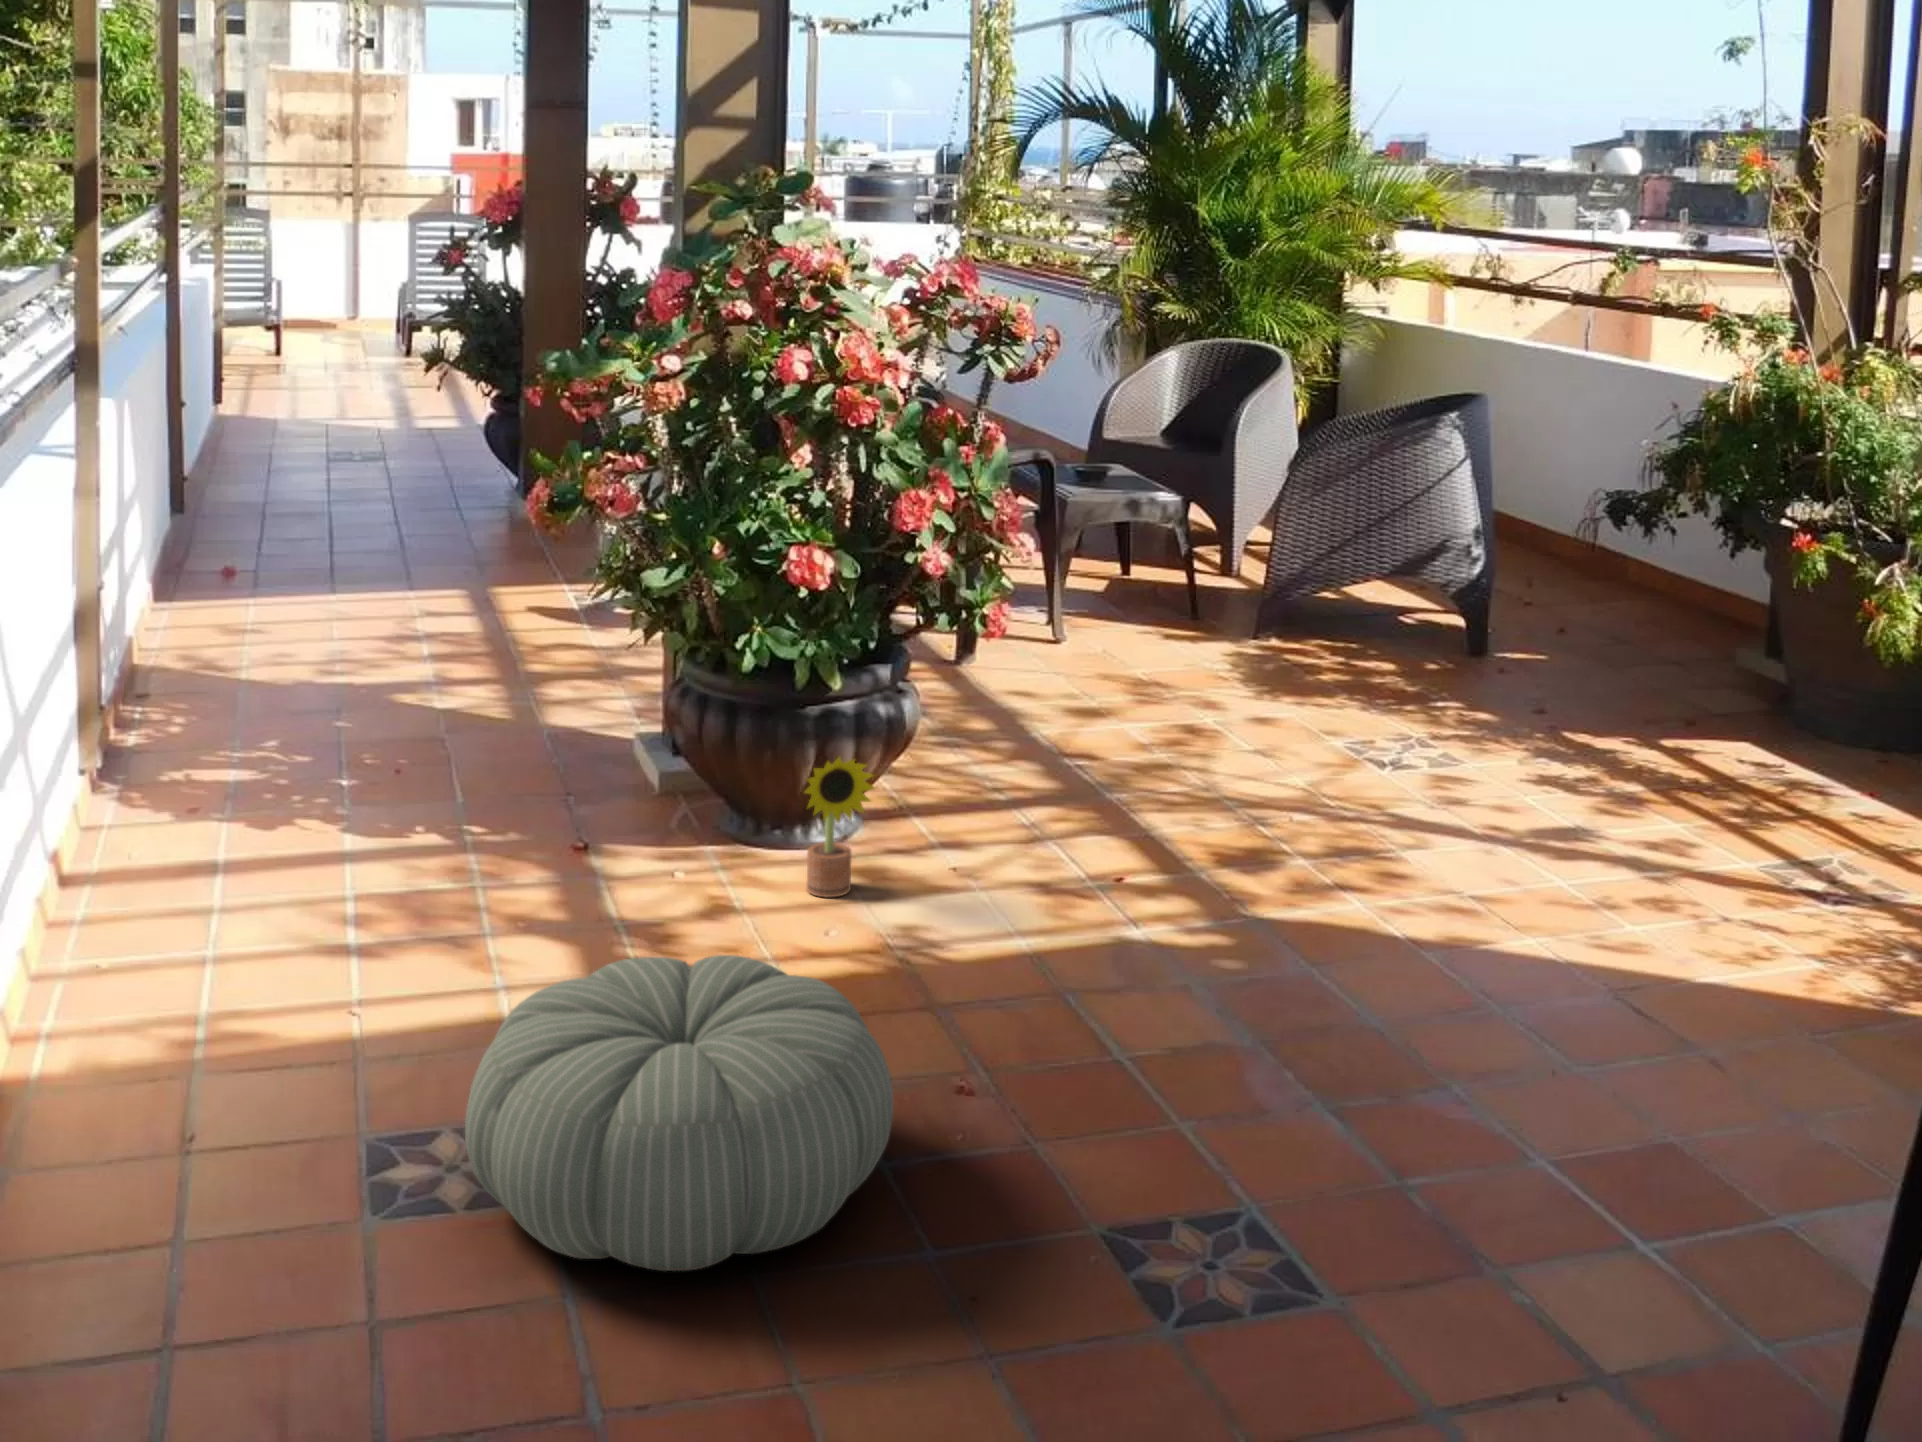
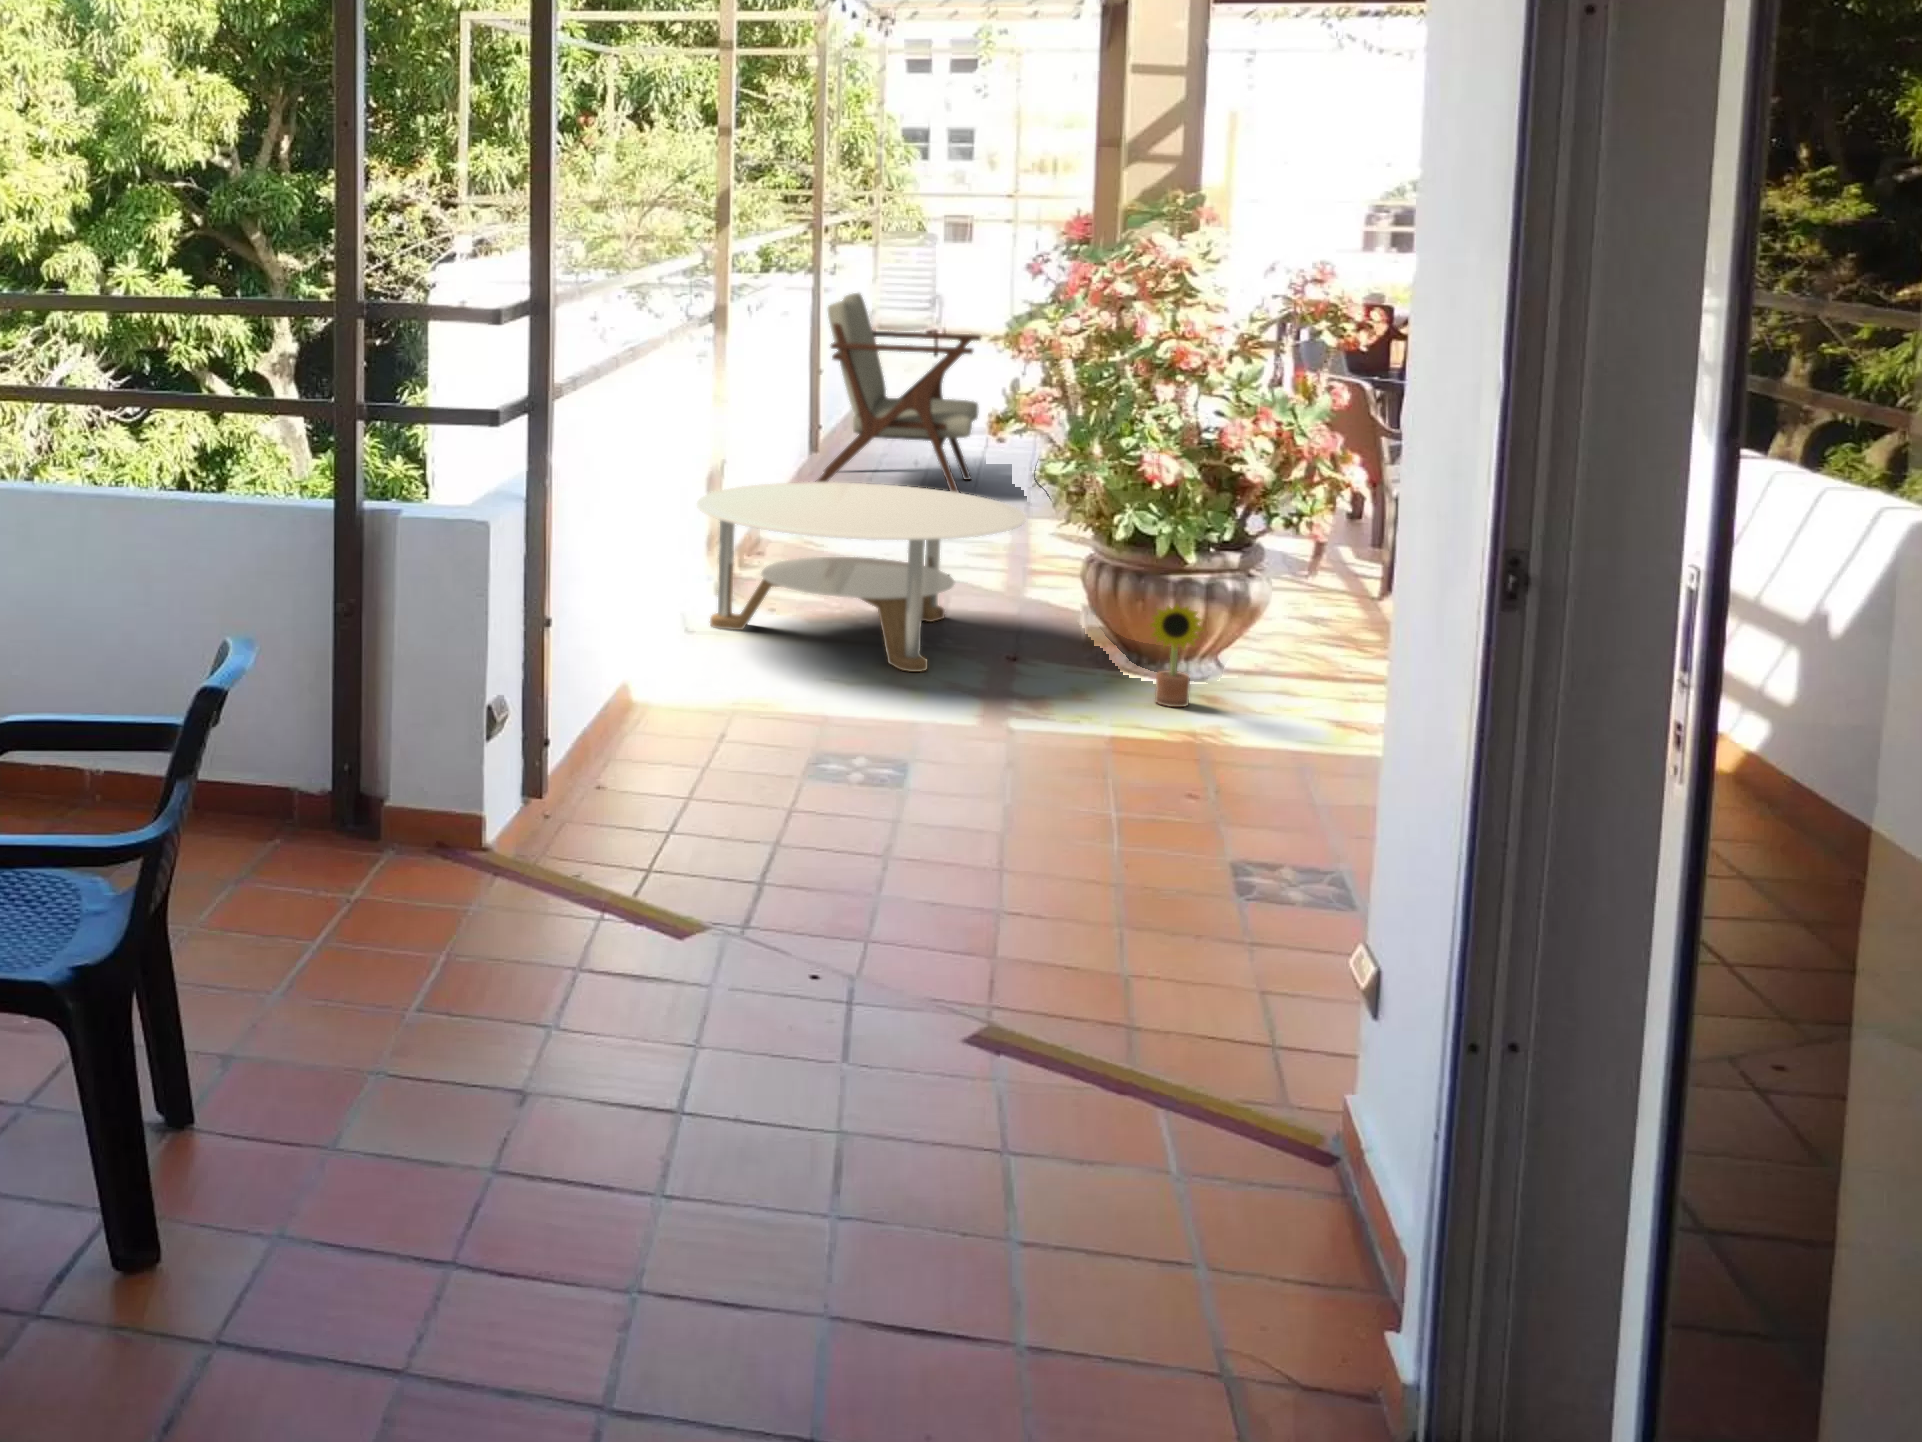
lounge chair: none [180,299,400,574] -> present [816,293,981,492]
round table: none [87,595,590,901] -> present [697,482,1026,672]
pouf: present [465,955,893,1271] -> none [845,669,1109,823]

